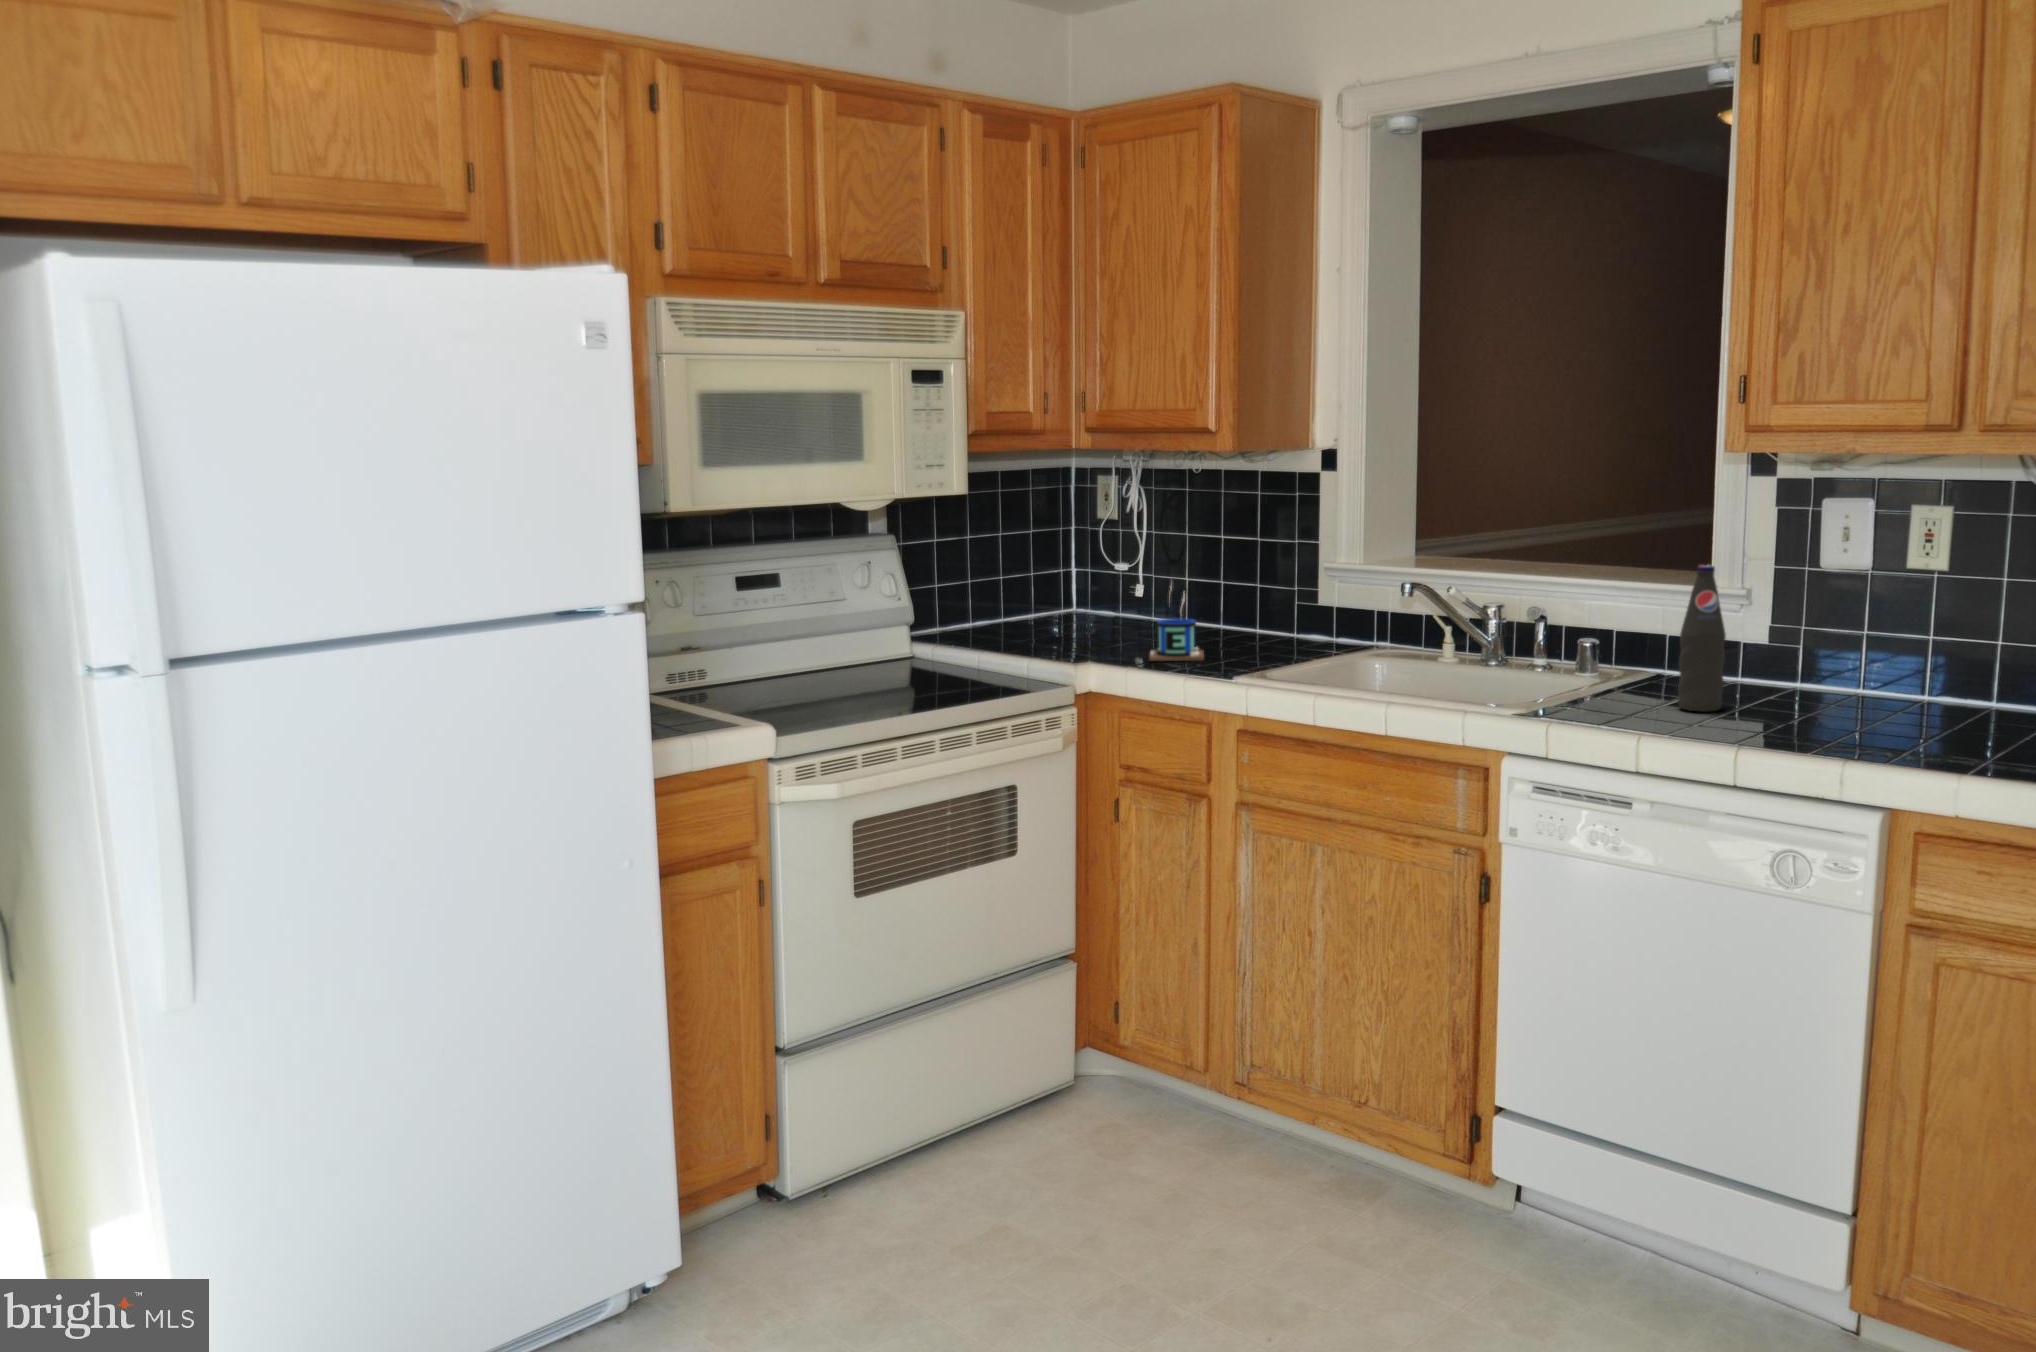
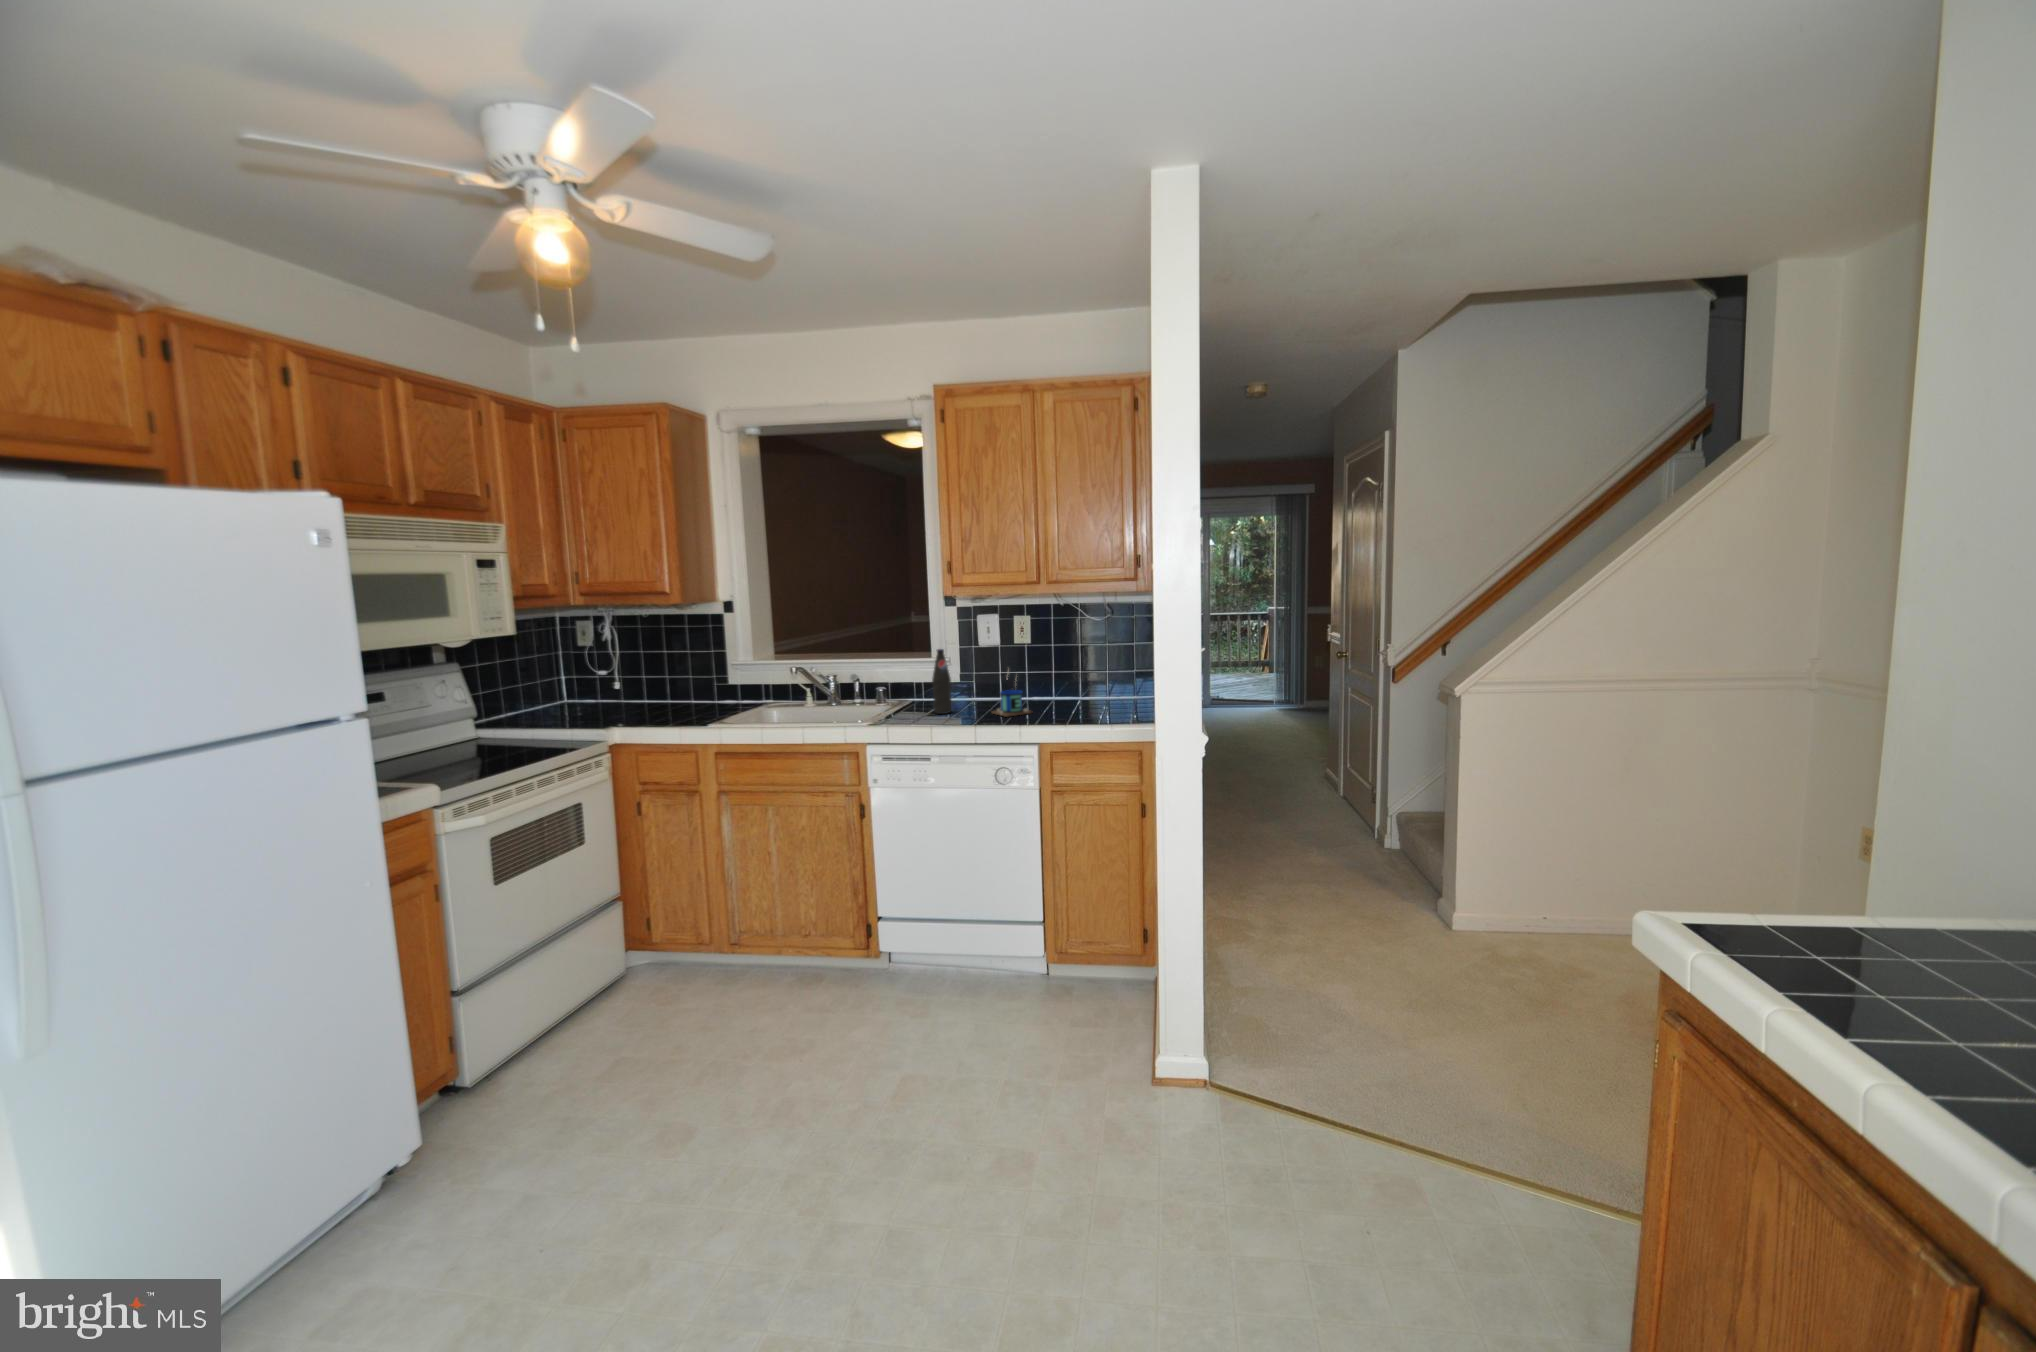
mug: present [1149,587,1204,661] -> present [992,680,1031,717]

